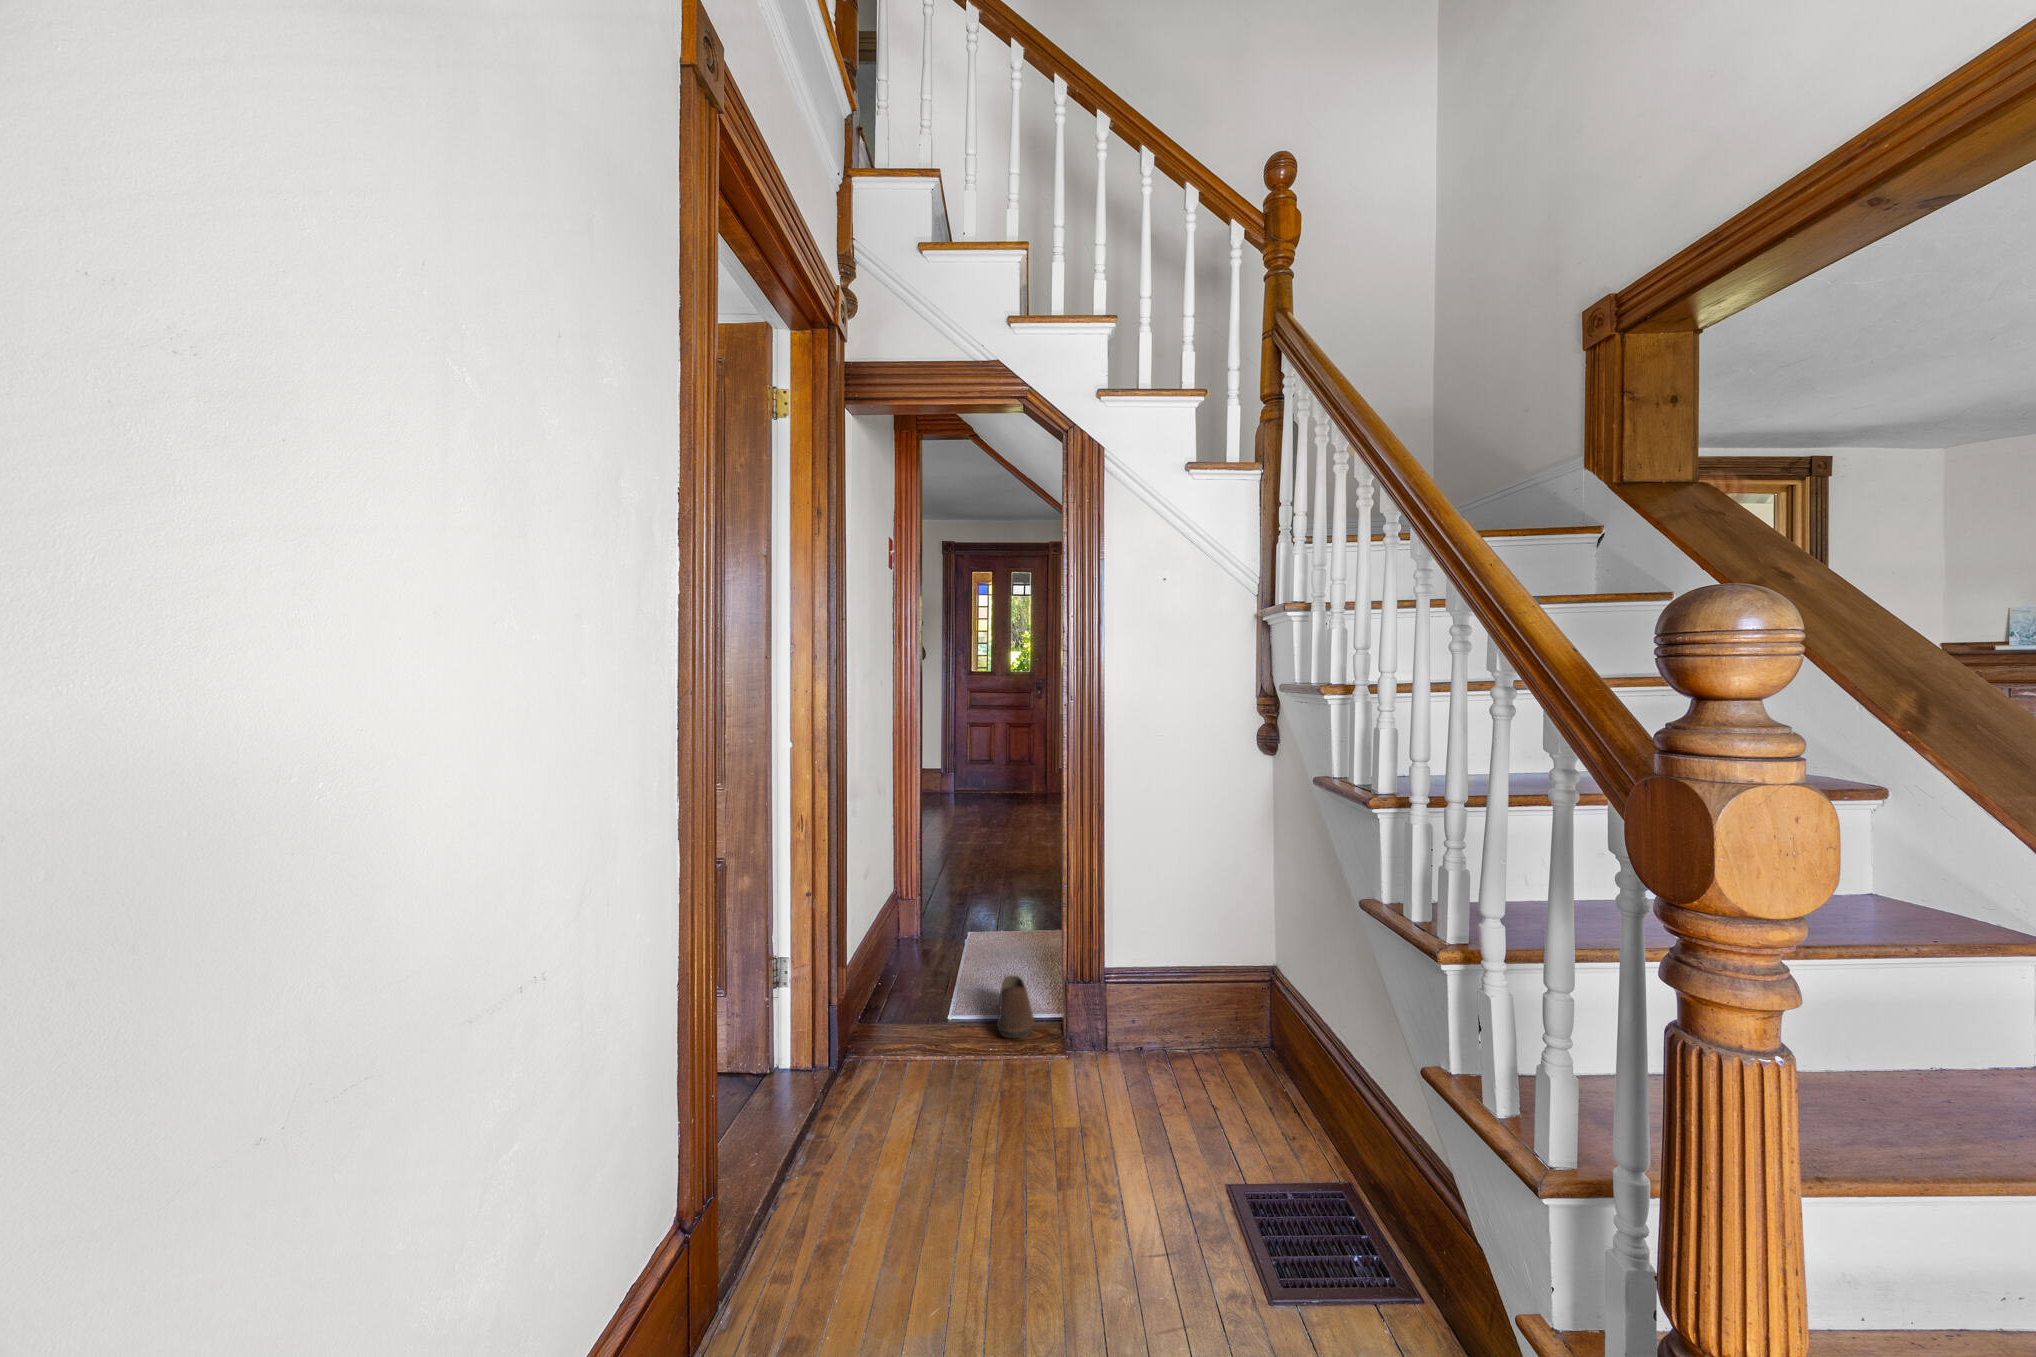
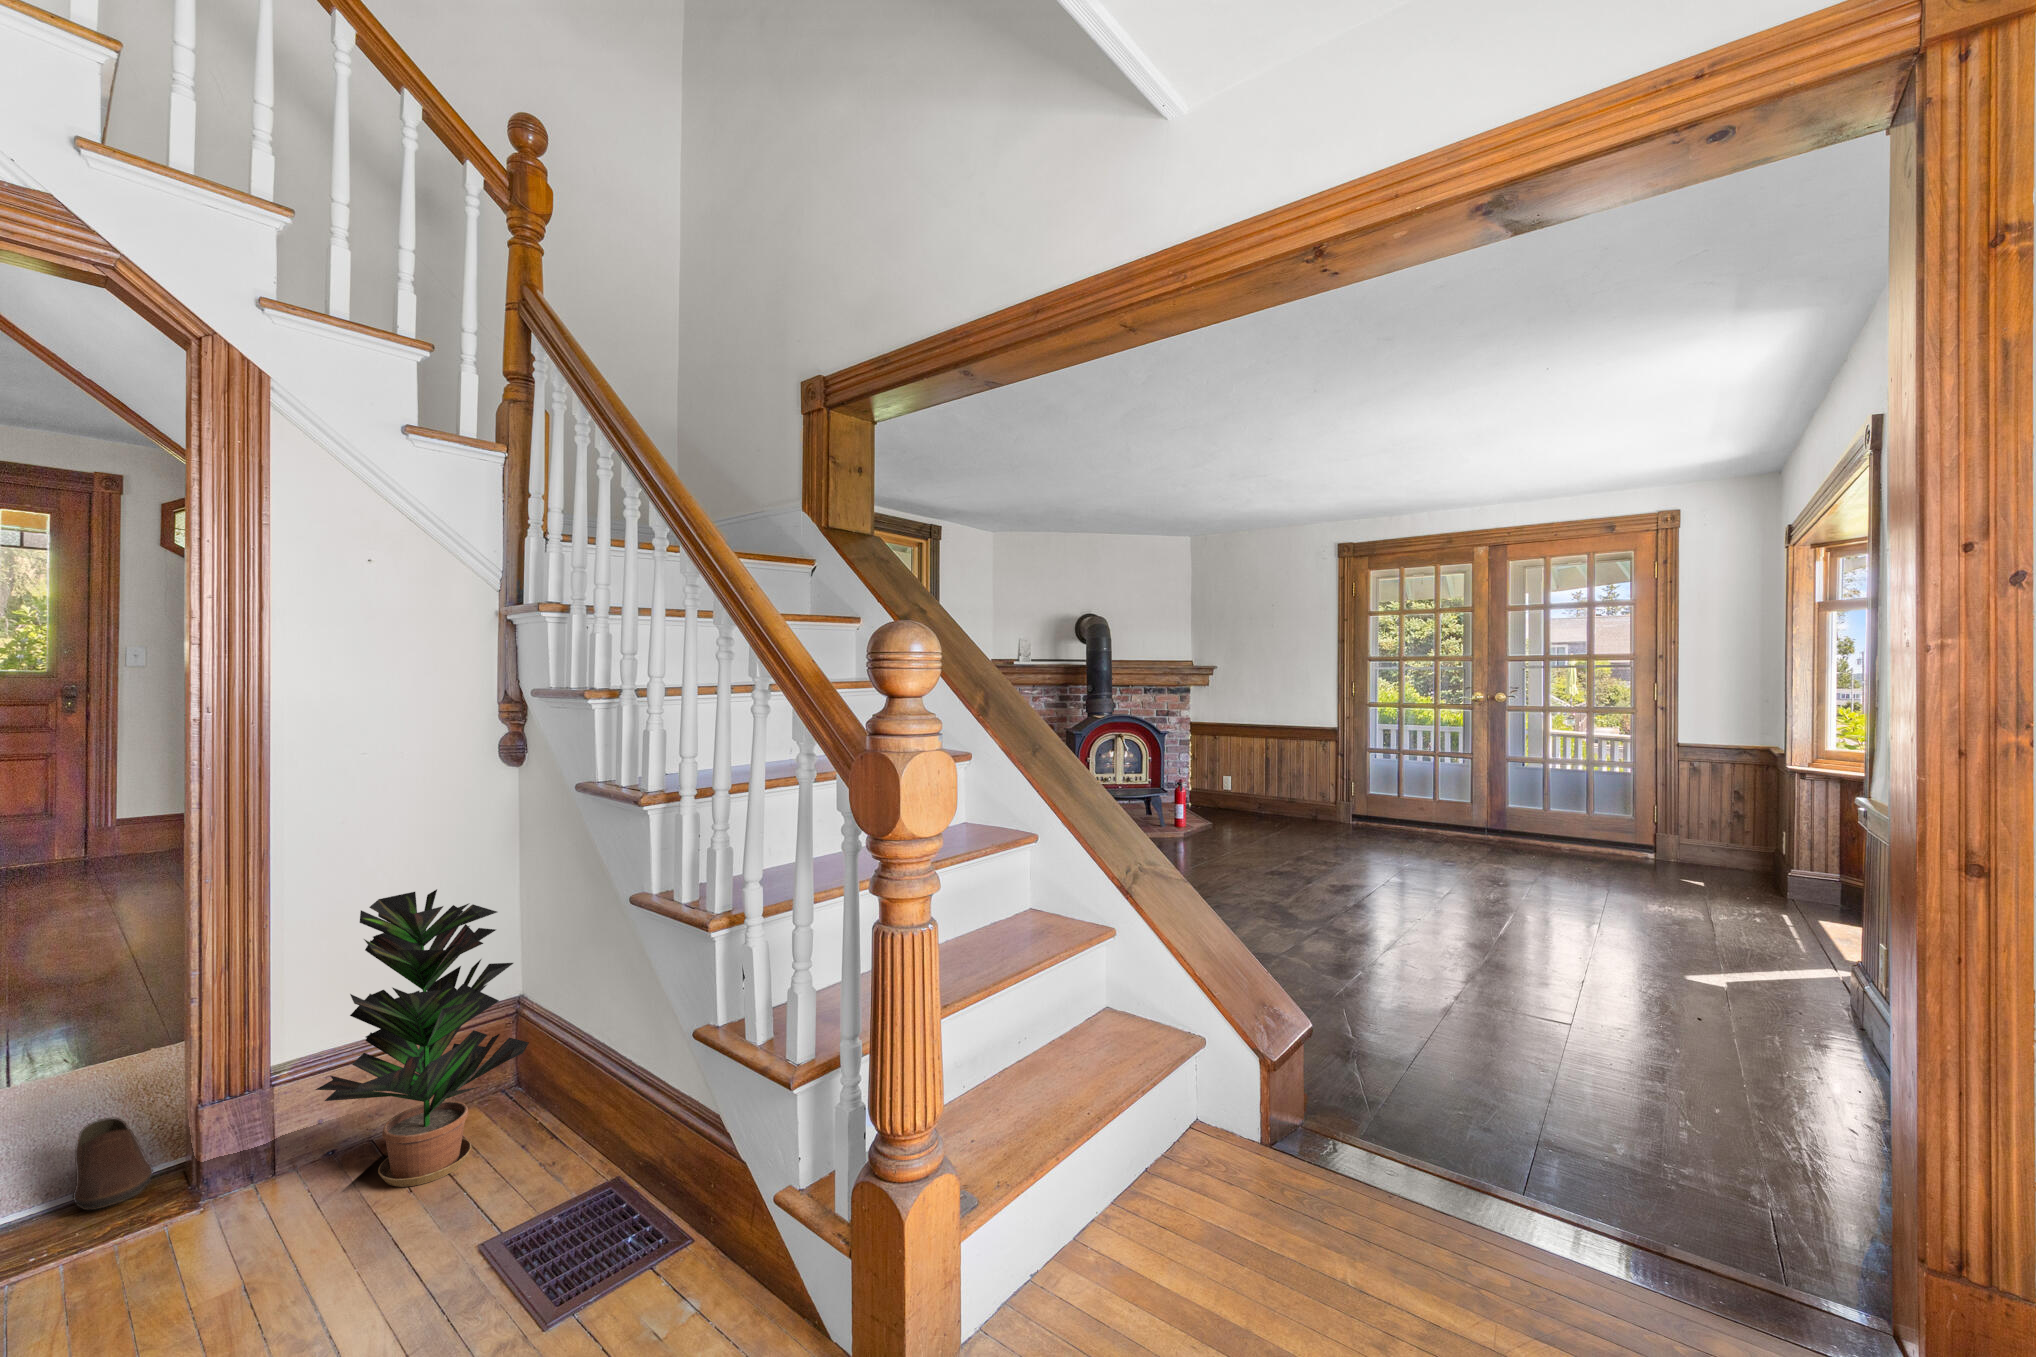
potted plant: none [1118,856,1274,1112] -> present [316,889,529,1187]

